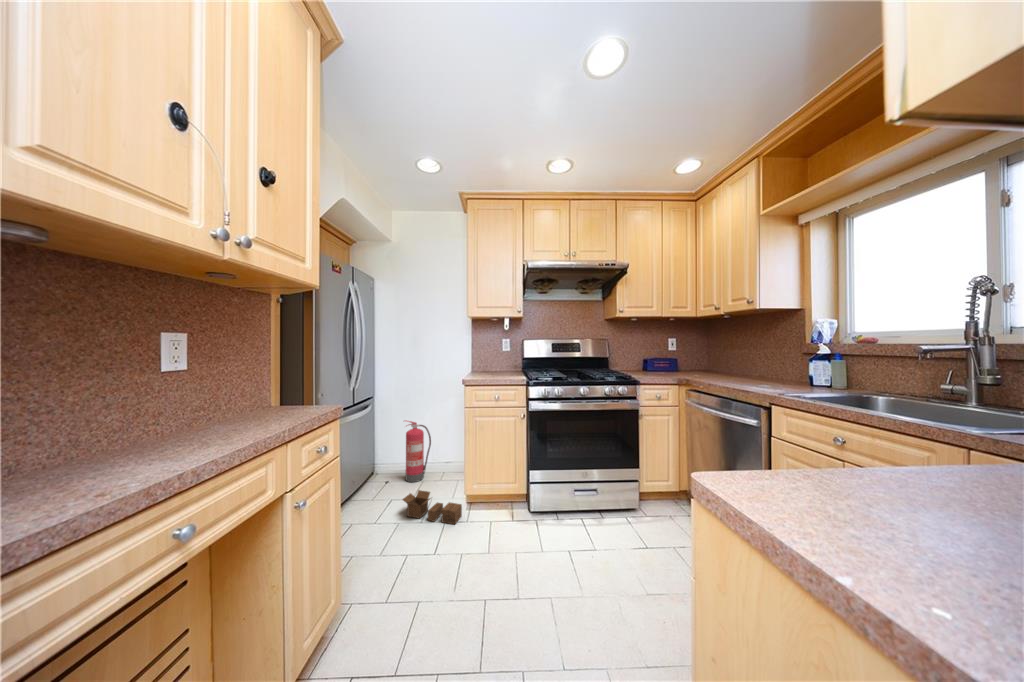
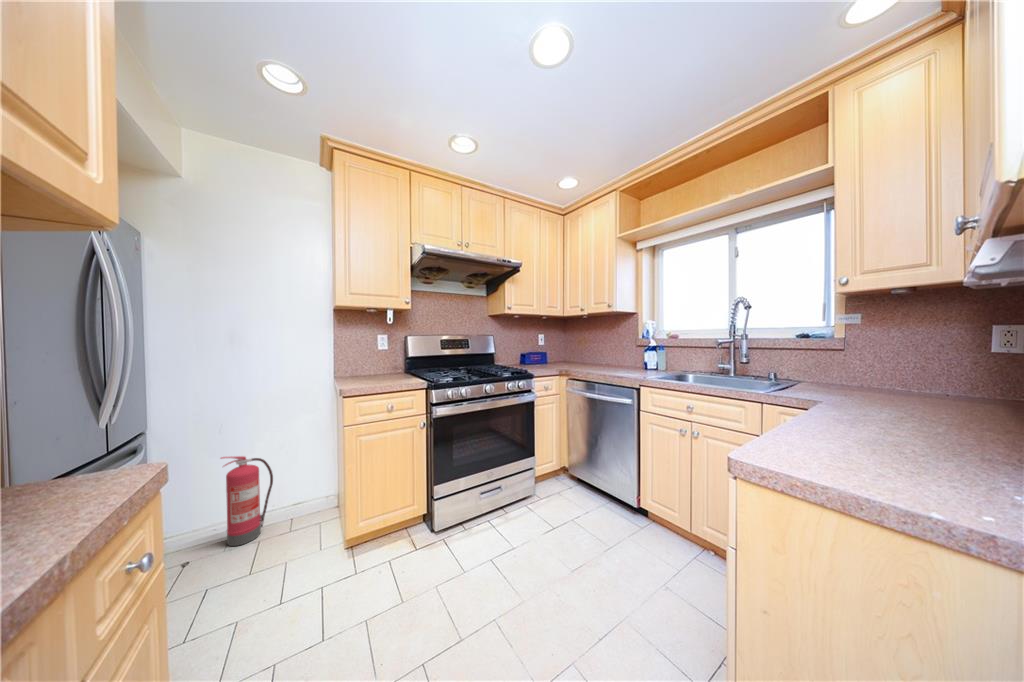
cardboard box: present [403,490,462,524] -> none [246,549,349,598]

